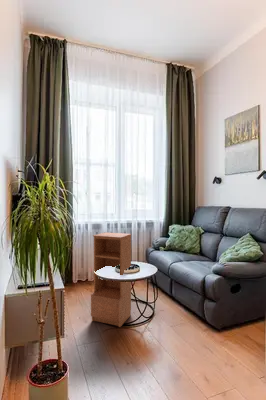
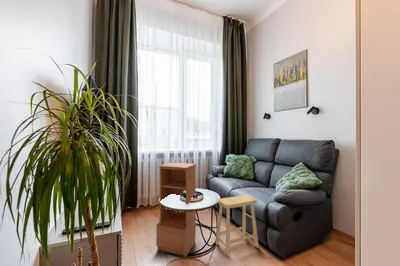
footstool: none [152,267,196,328] -> present [216,195,259,257]

